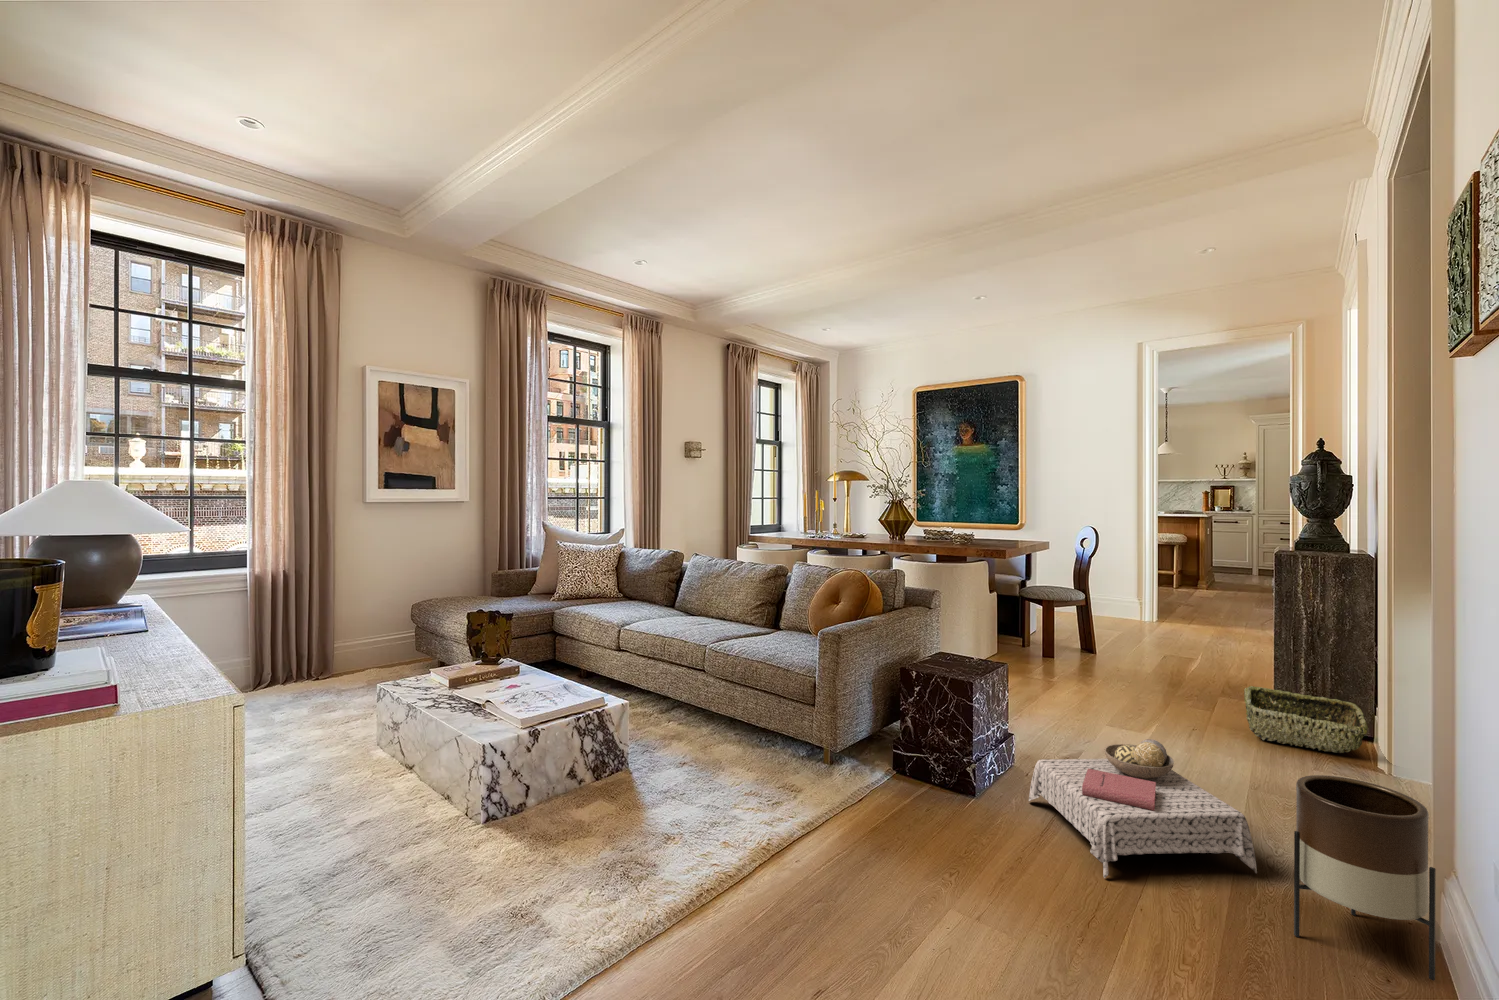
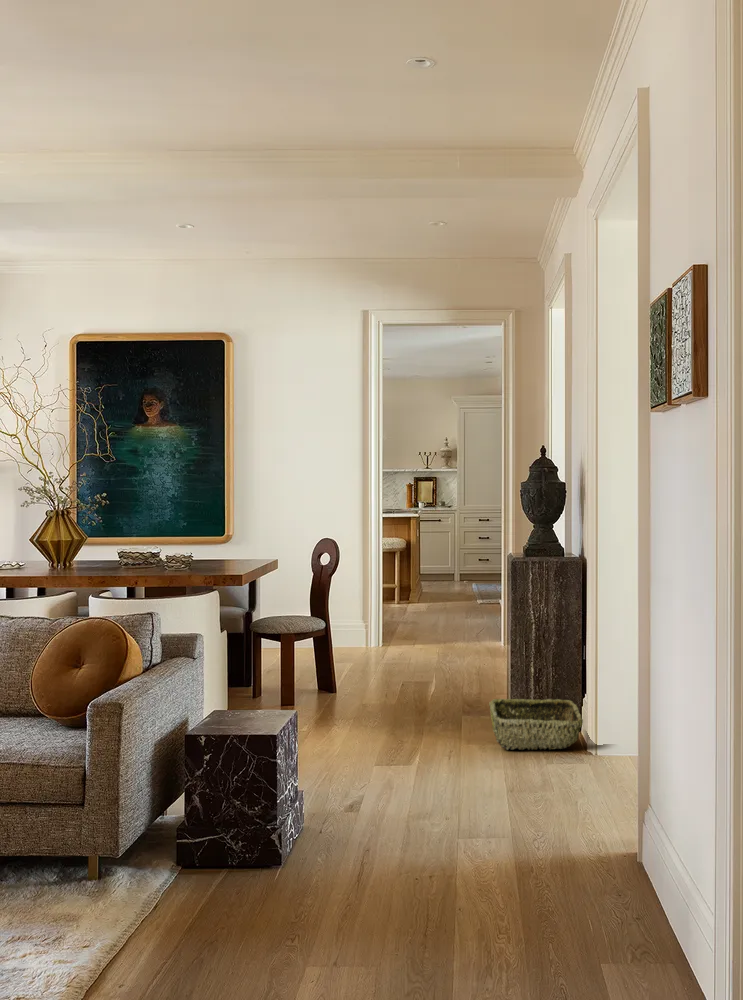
ottoman: present [1029,739,1257,878] -> none [334,763,530,901]
planter: present [1294,775,1436,981] -> none [559,759,648,899]

